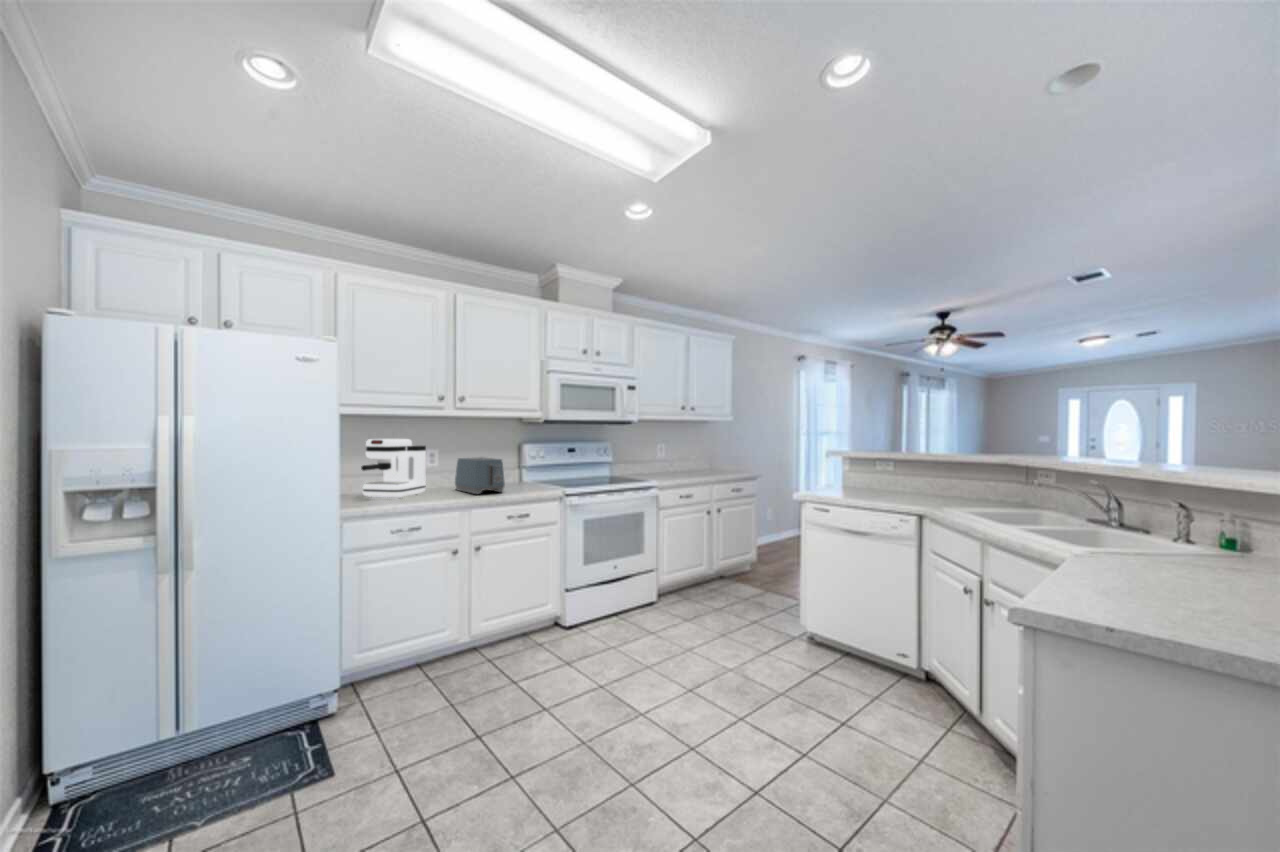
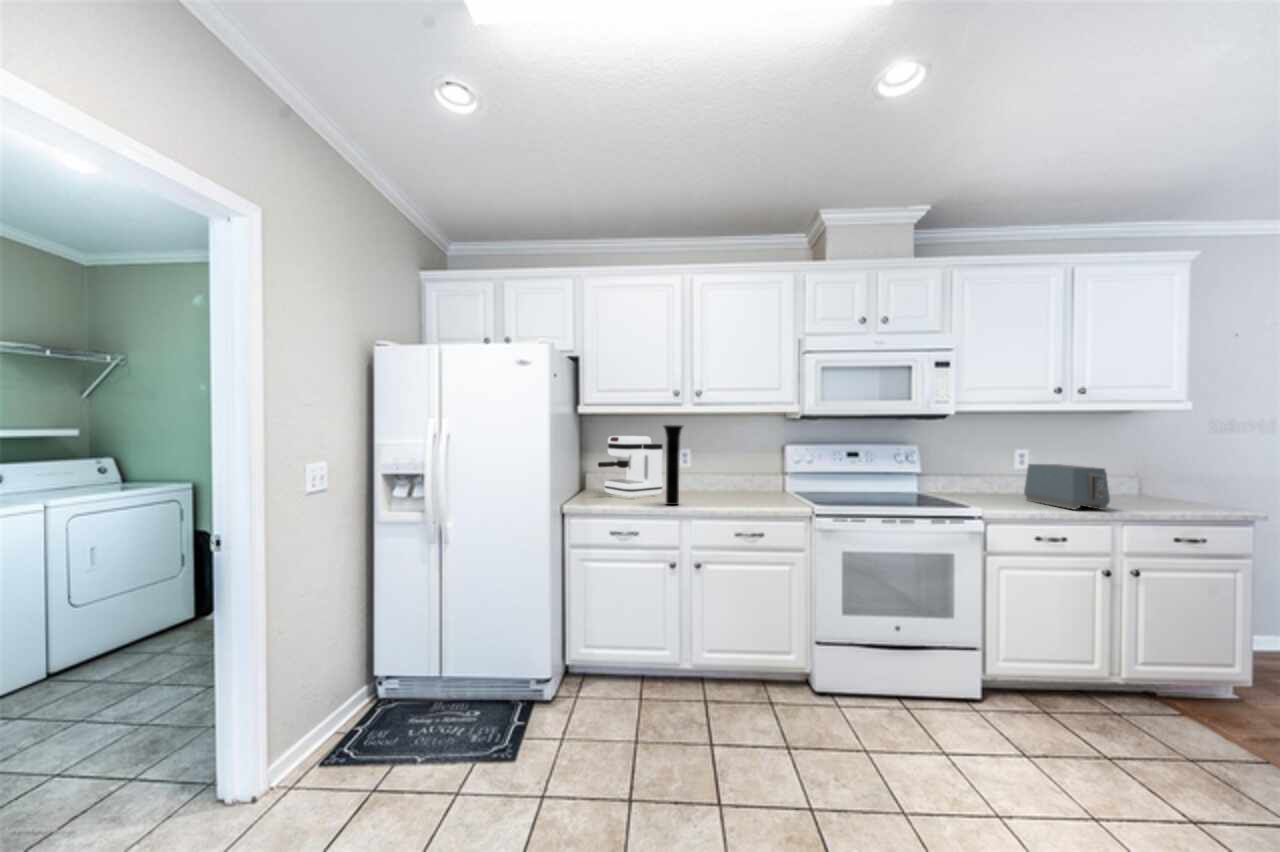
vase: none [439,428,459,500] -> present [664,425,683,505]
toaster: present [455,457,505,494] -> present [1024,464,1110,510]

